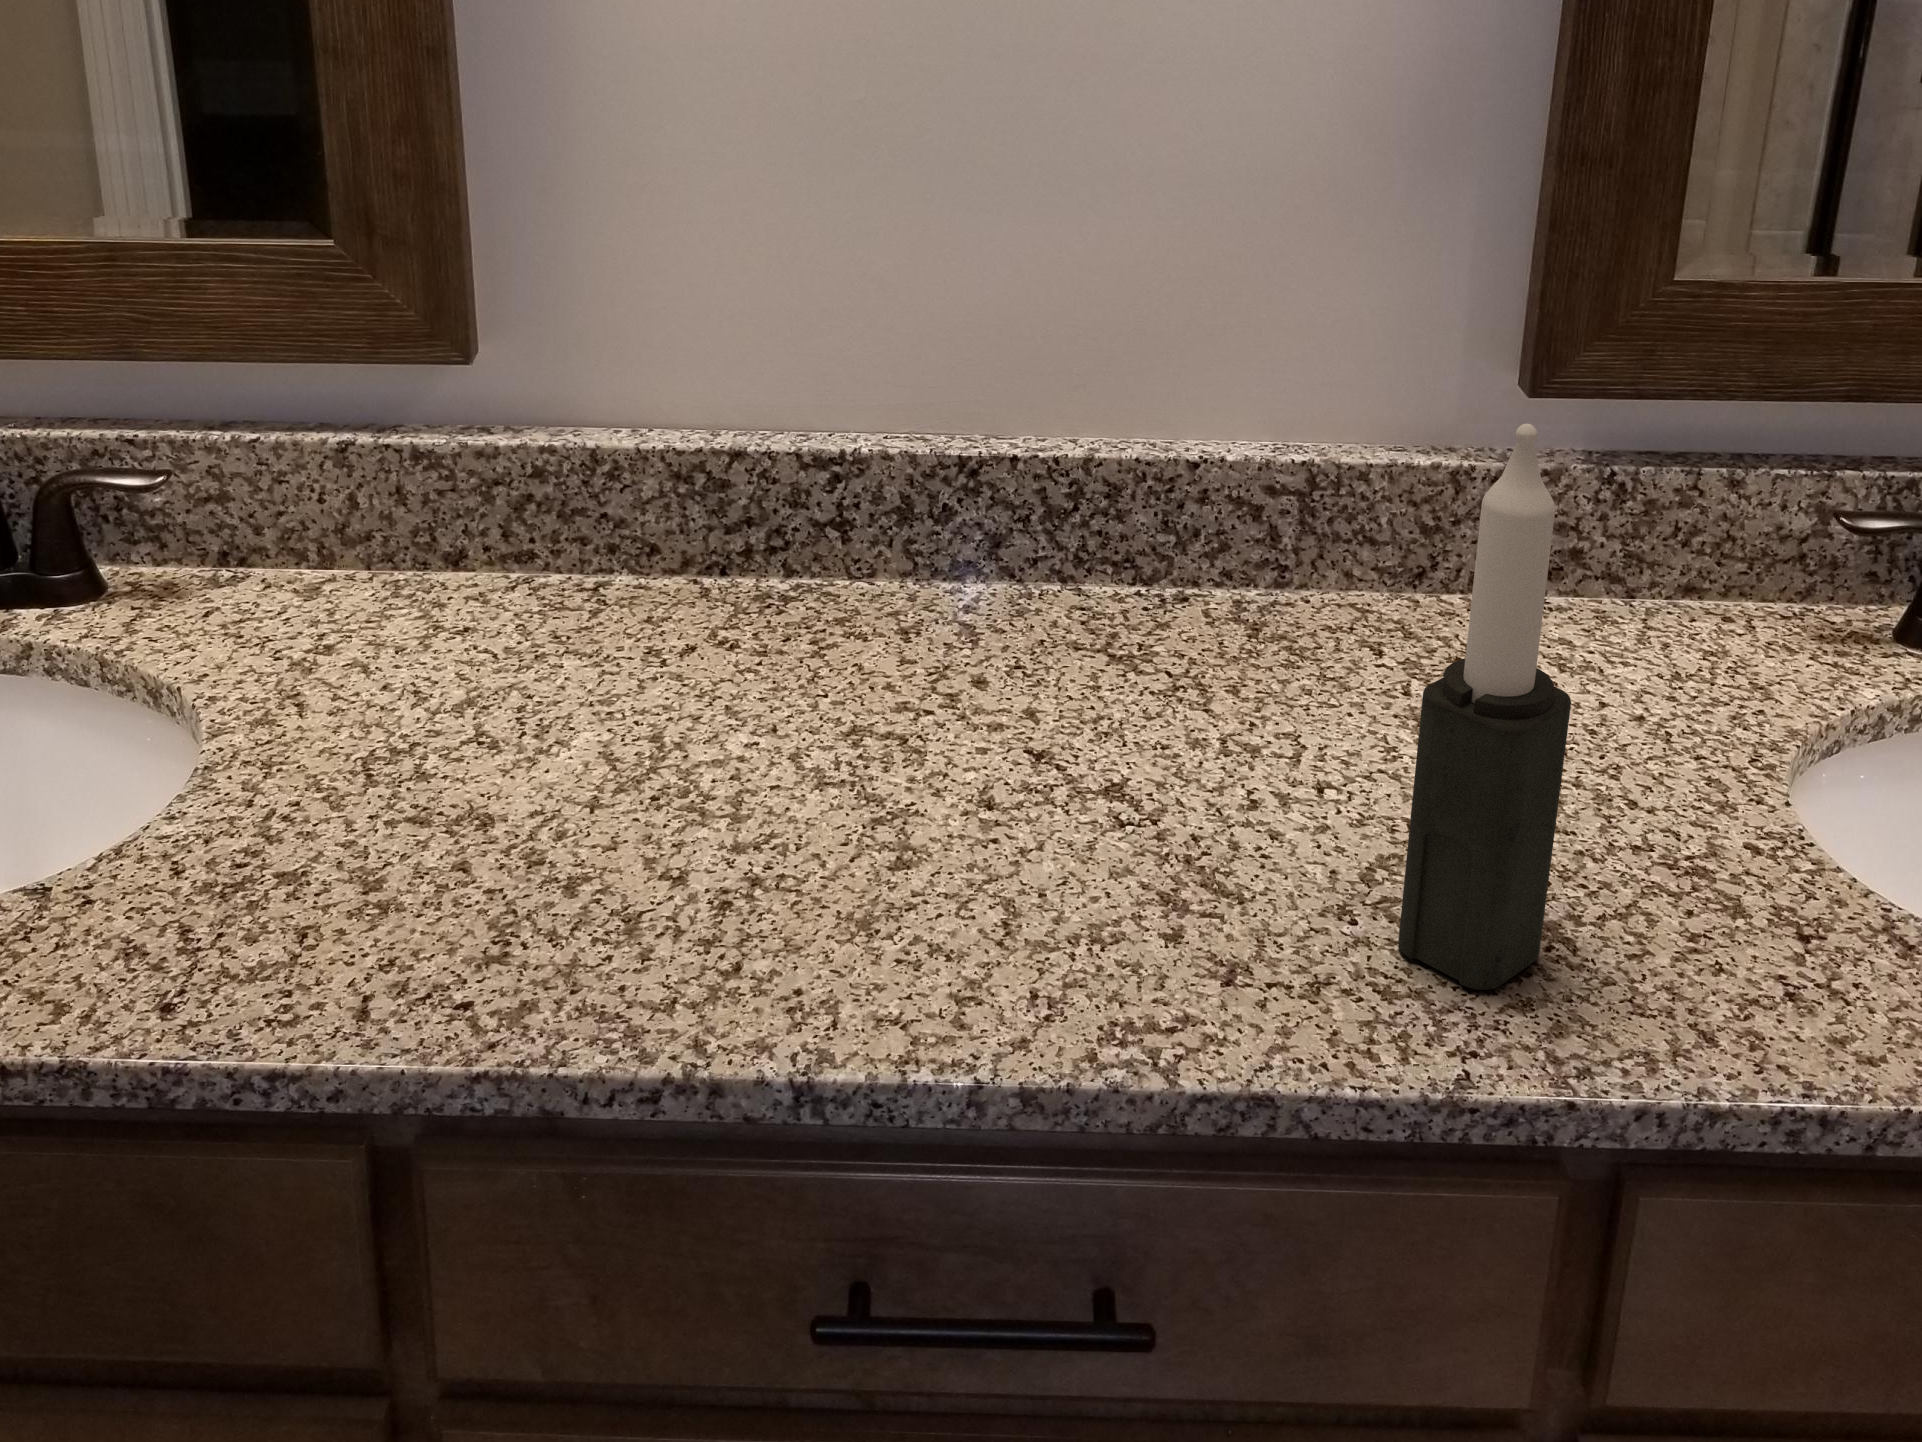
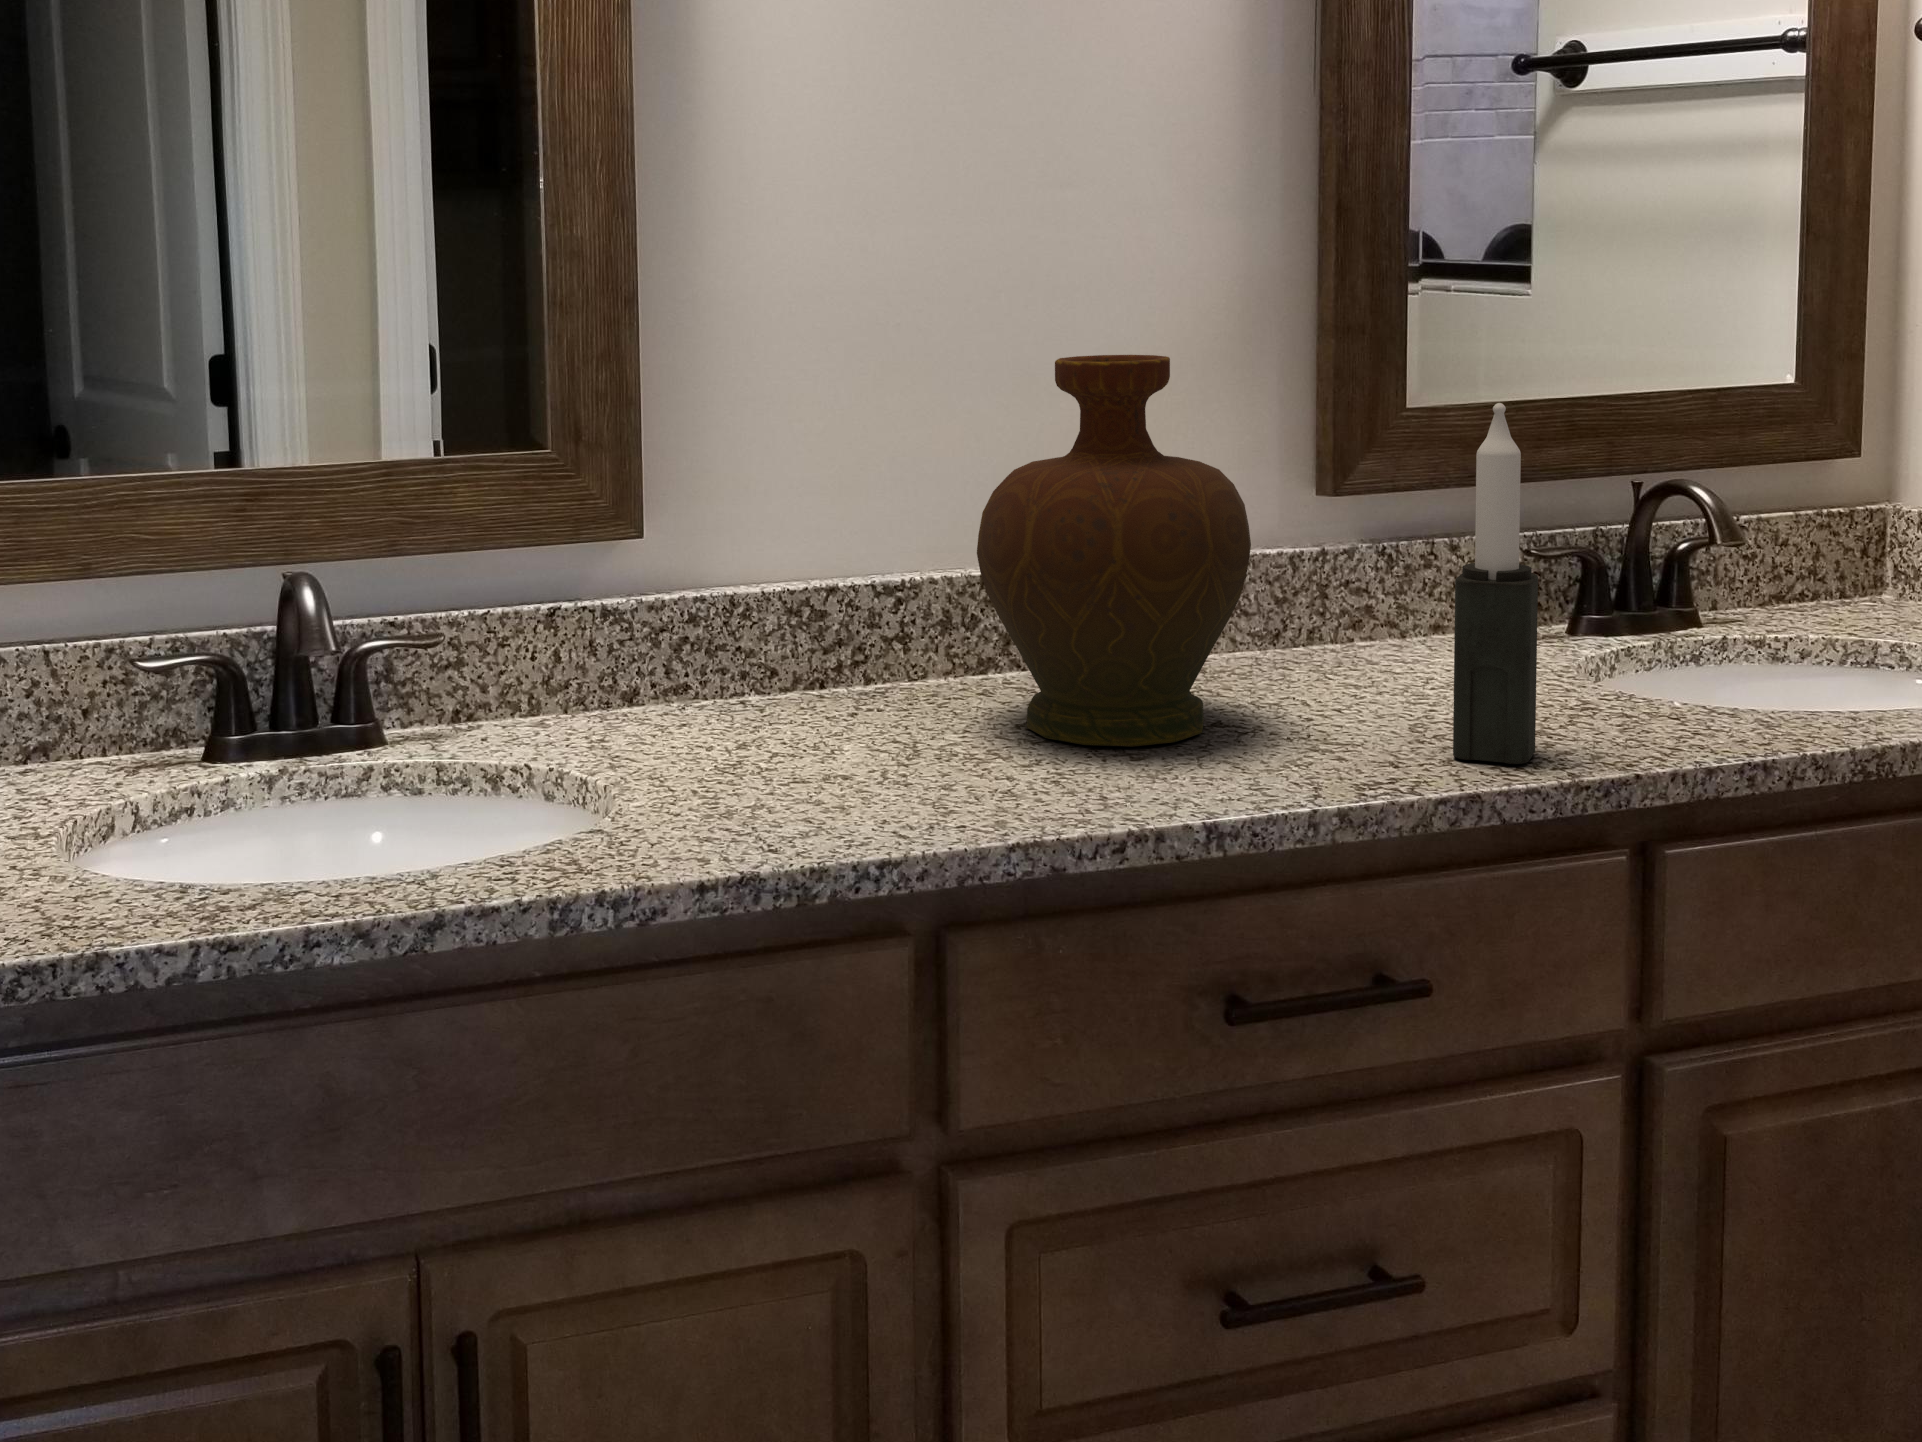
decorative vase: none [800,205,1209,810] -> present [977,355,1251,747]

